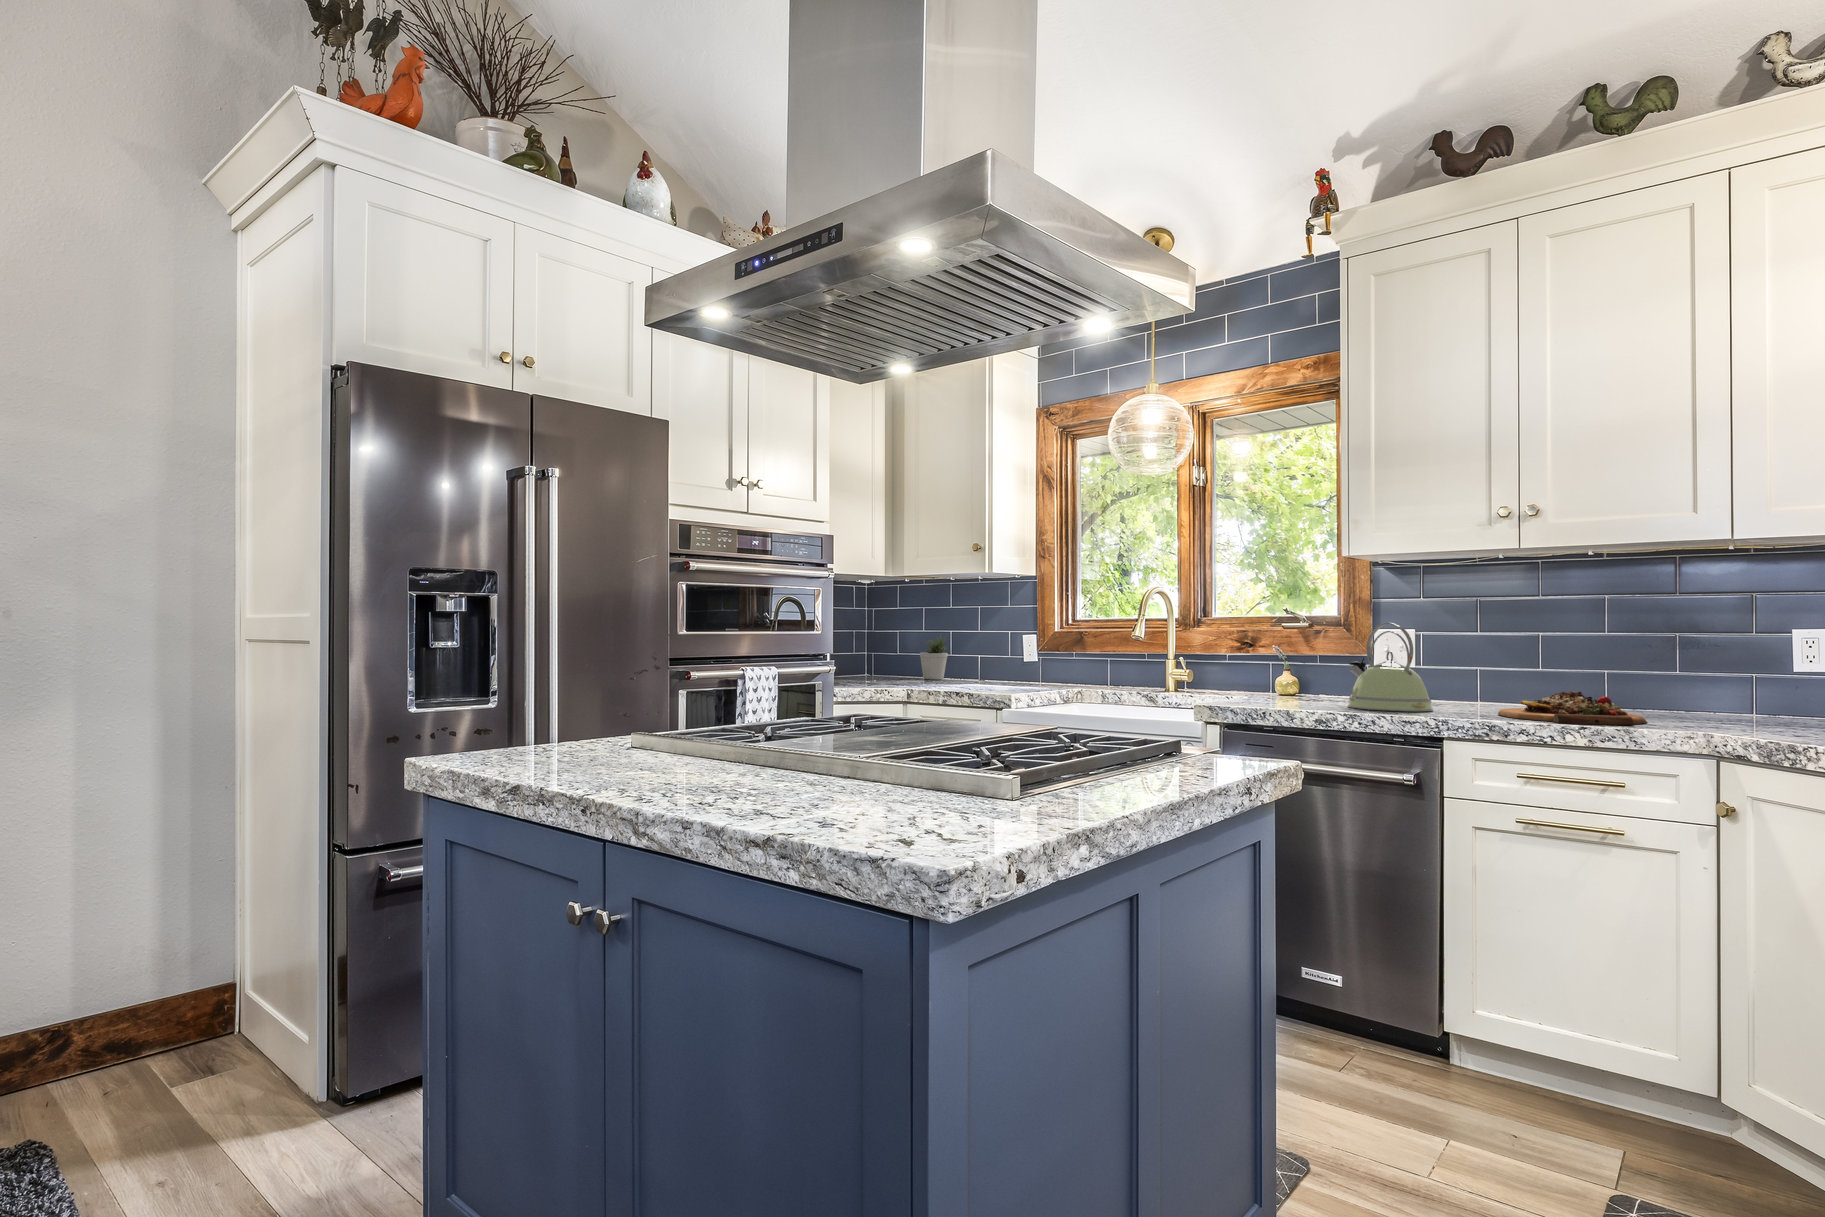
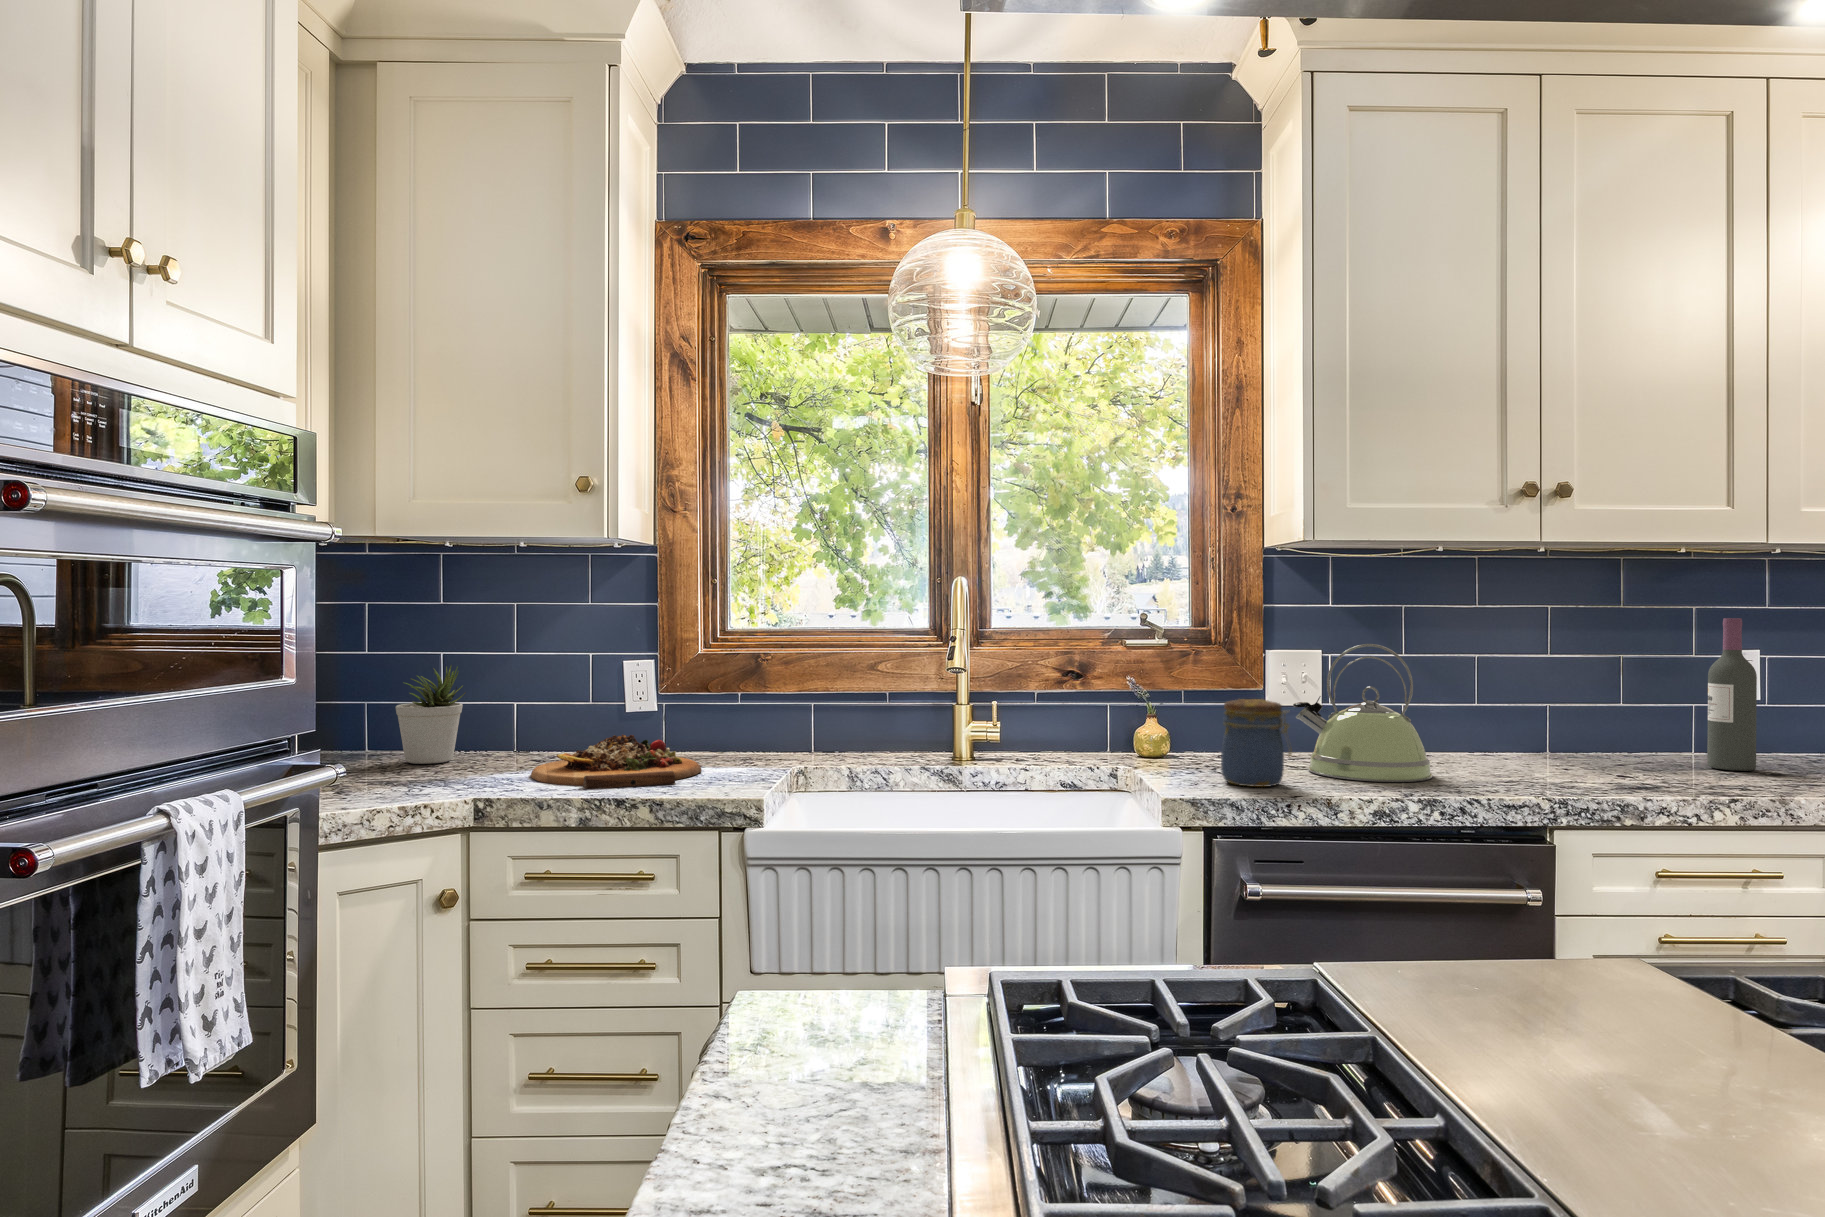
wine bottle: none [1718,603,1762,728] -> present [1707,618,1757,771]
jar: none [1262,654,1300,706] -> present [1221,699,1291,787]
cutting board: present [1498,691,1647,726] -> present [531,735,702,789]

